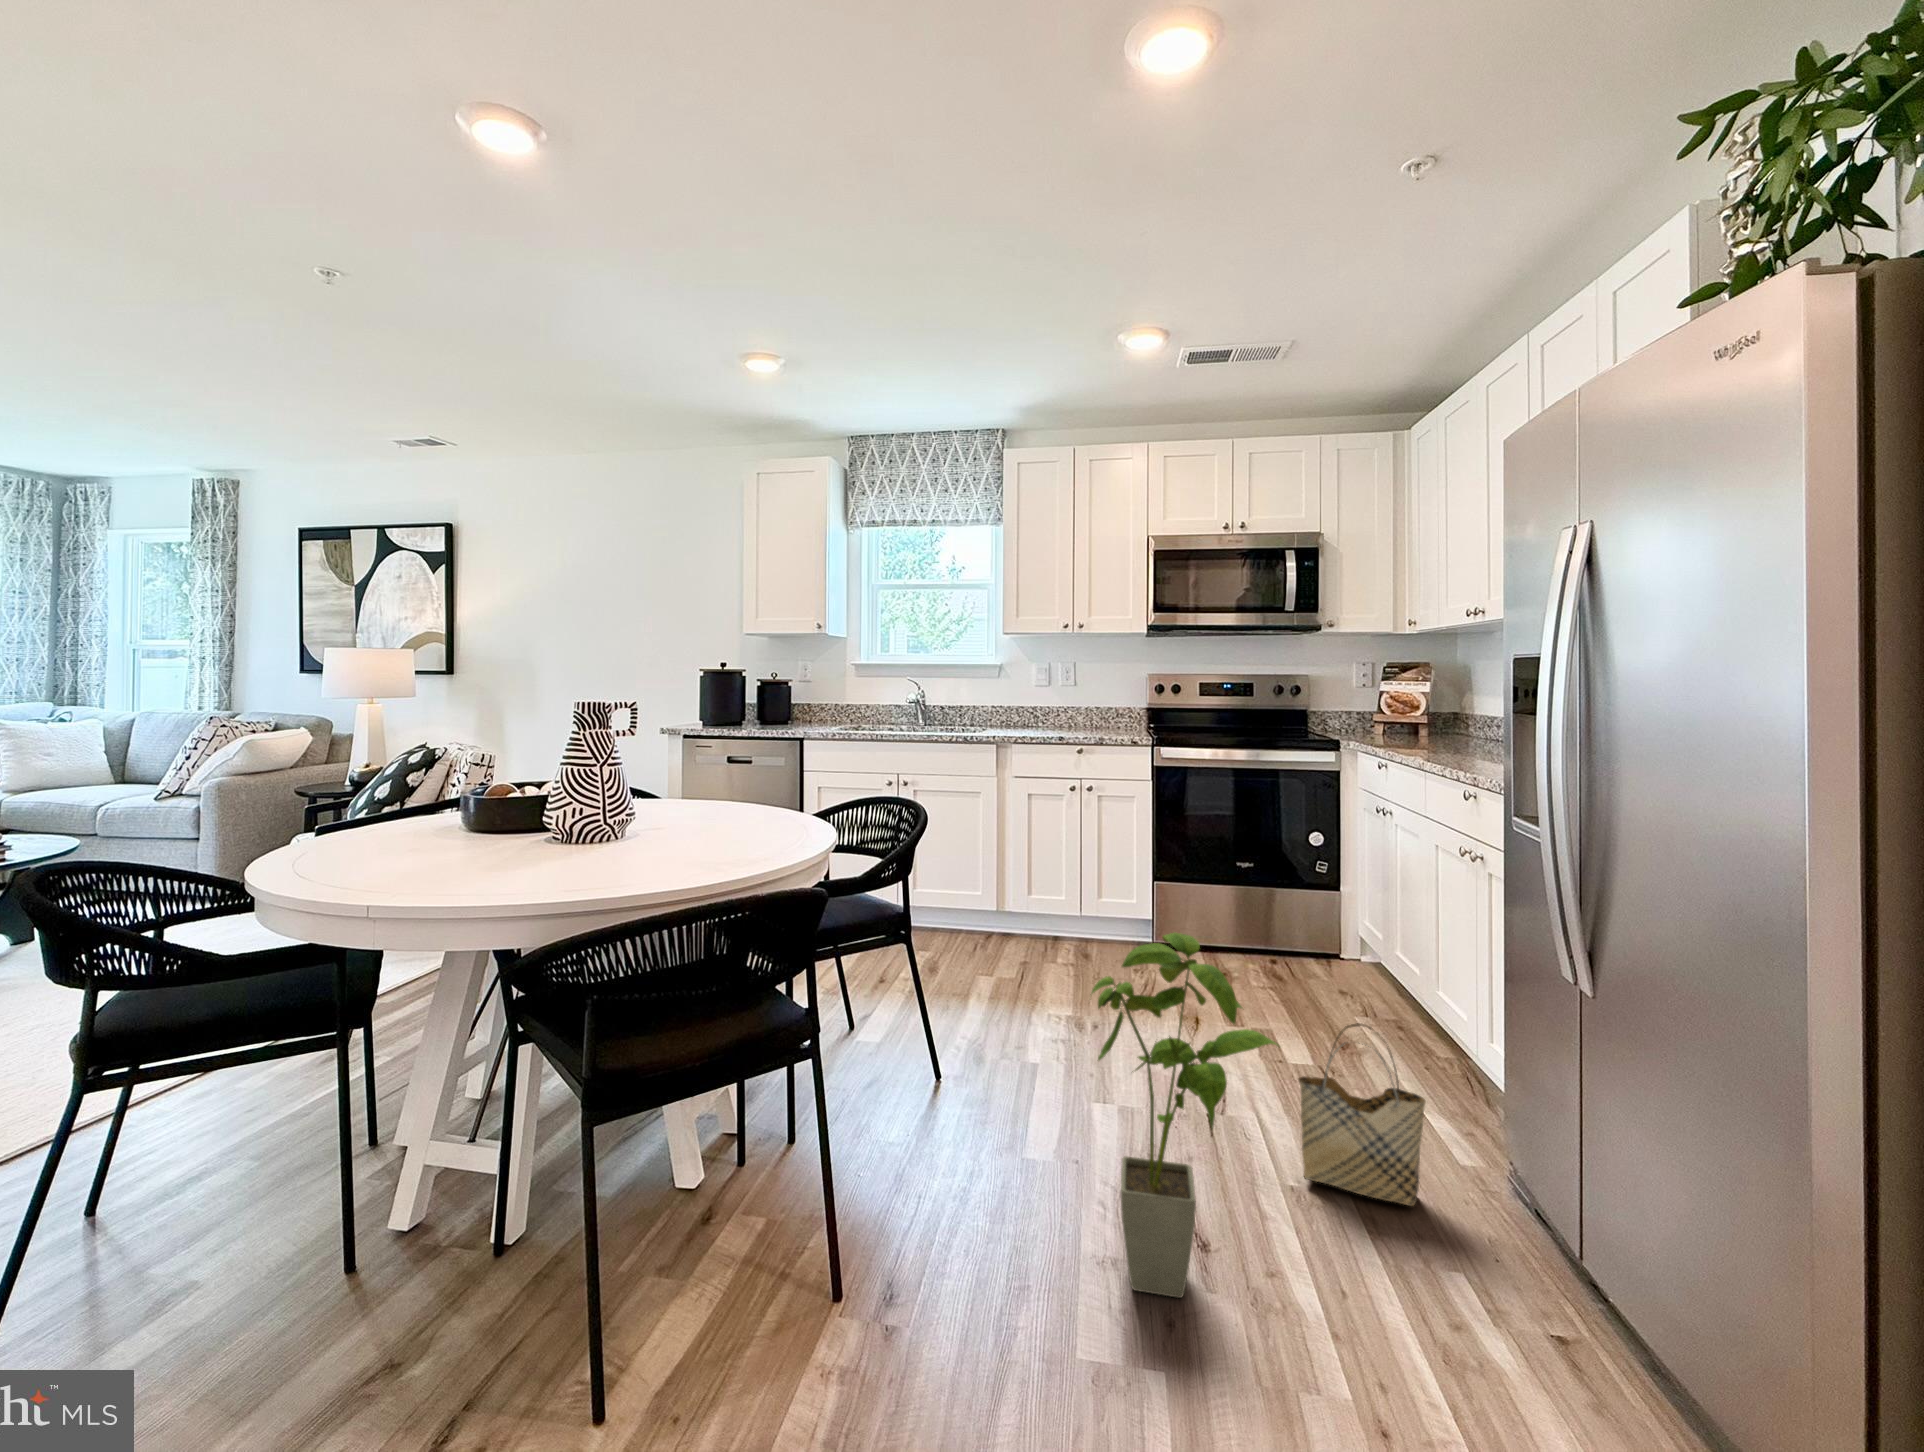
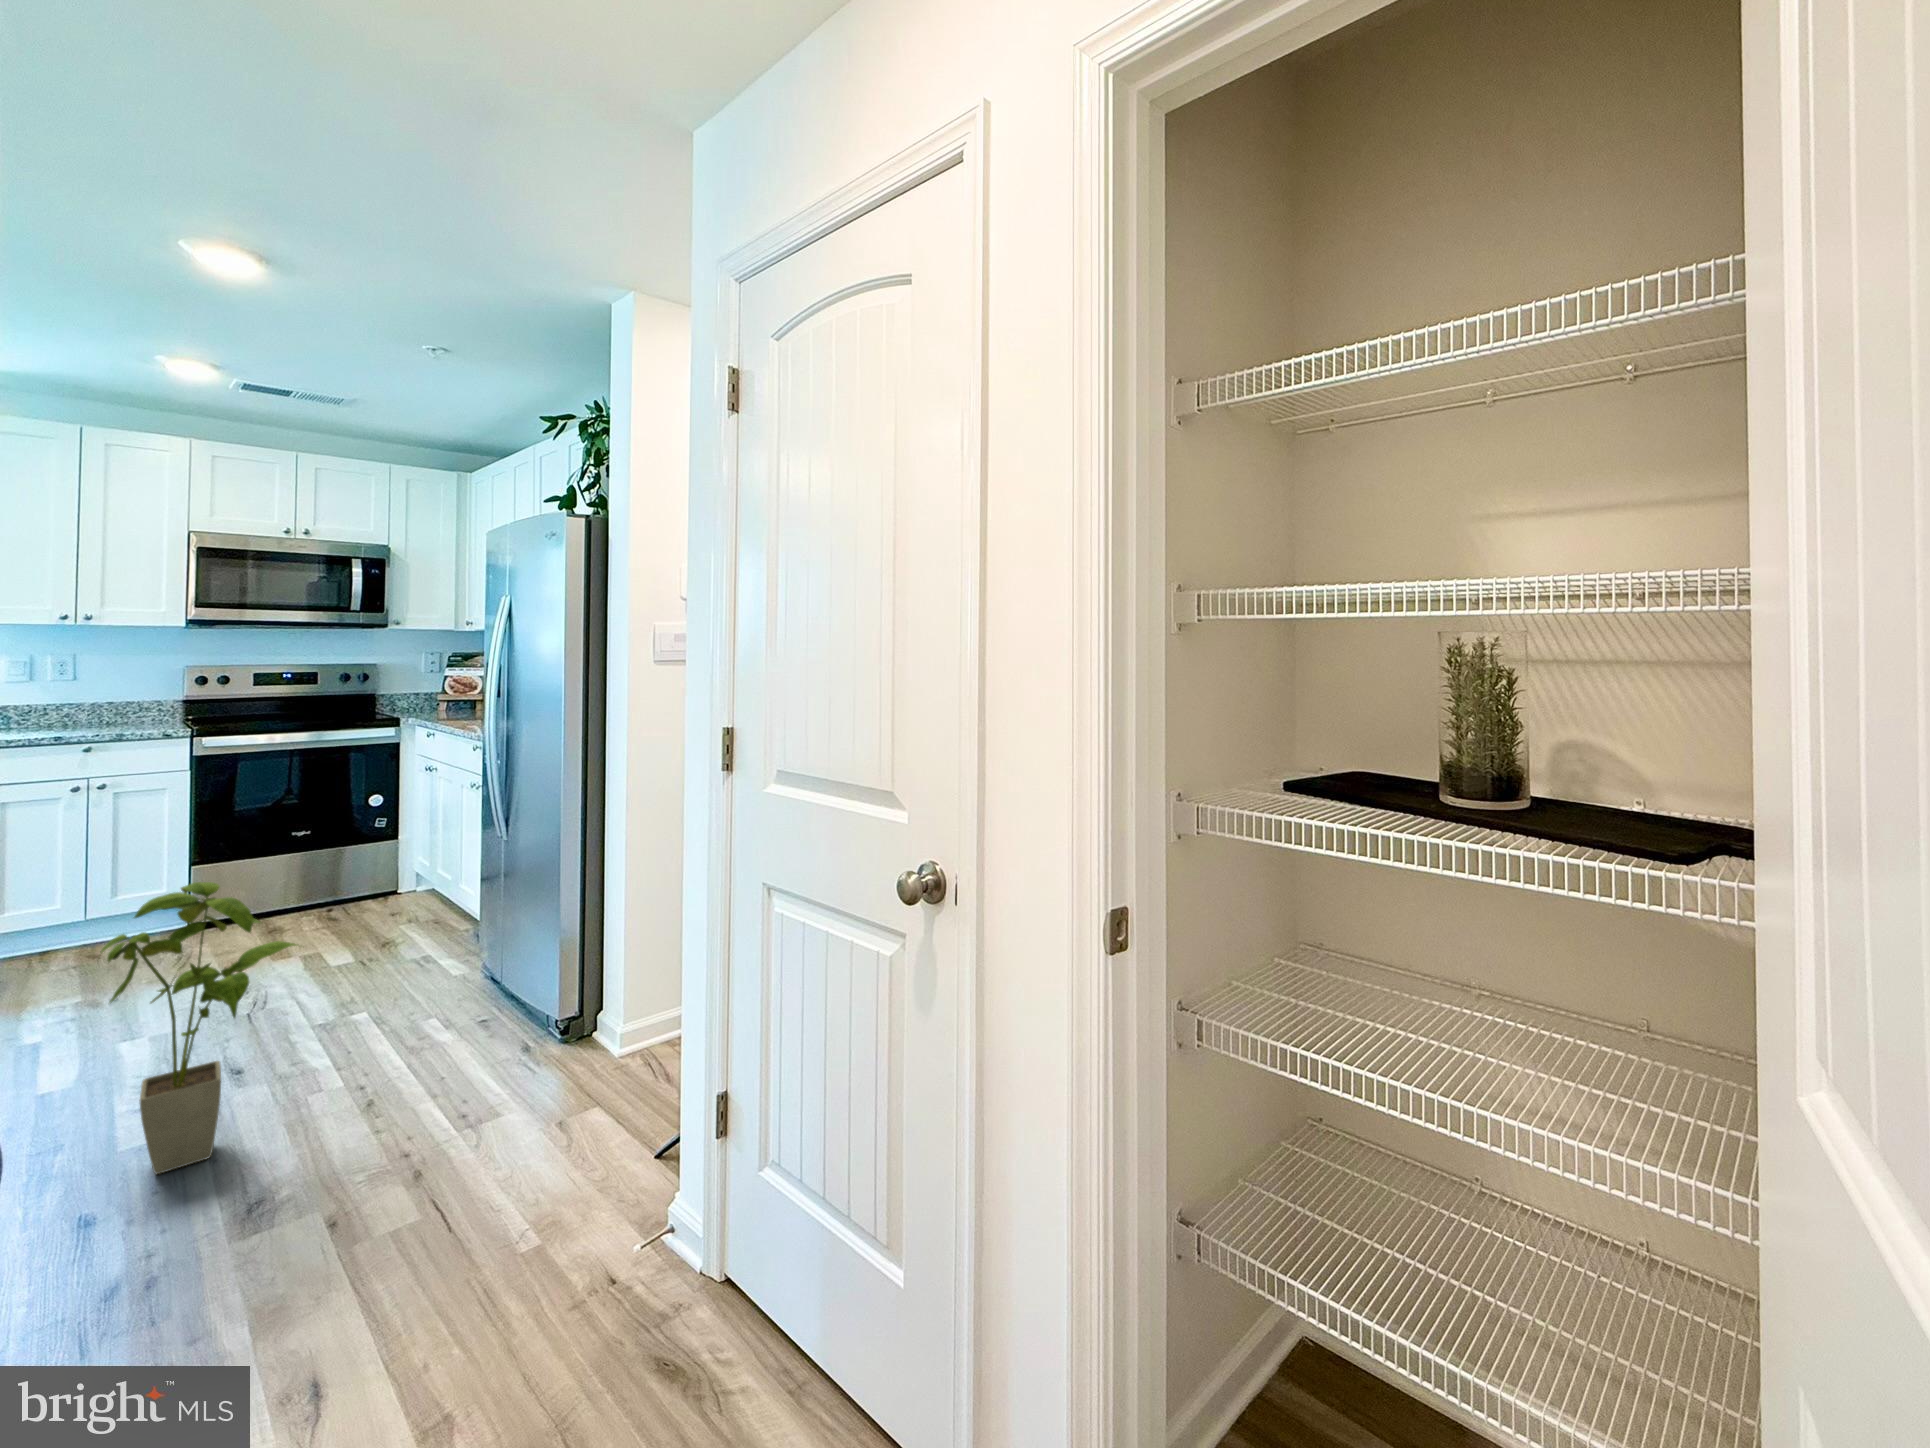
woven basket: present [1298,1023,1426,1206] -> none [333,922,437,1047]

